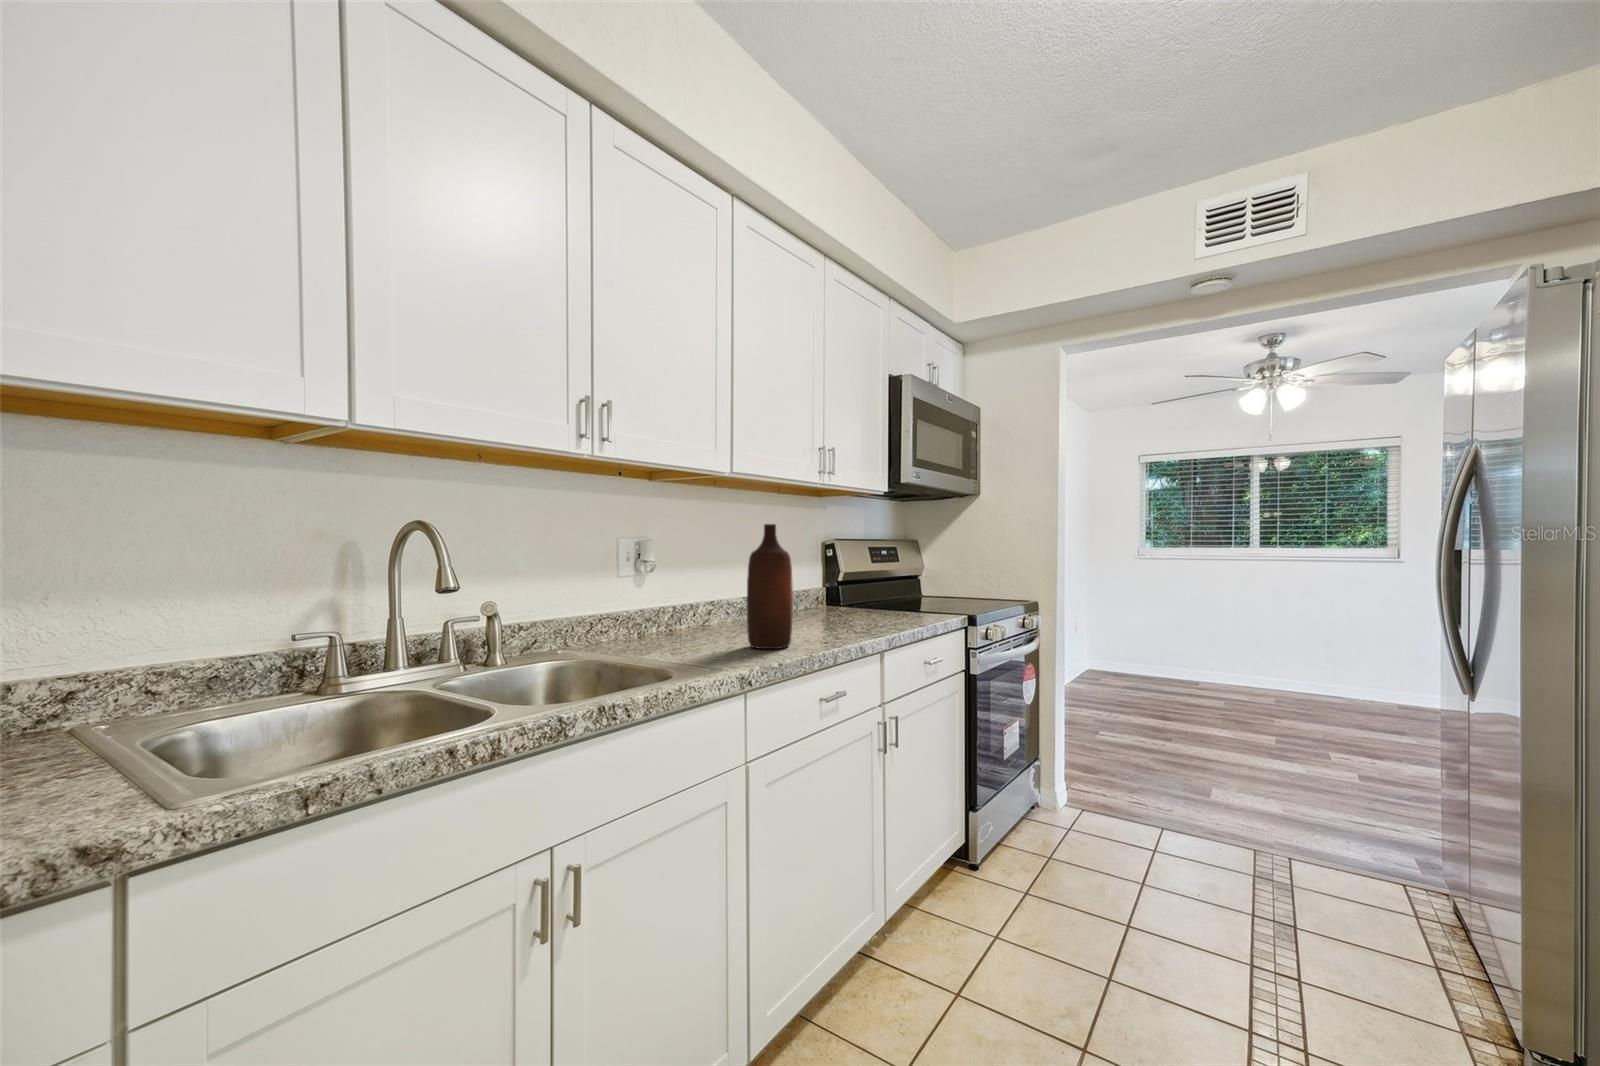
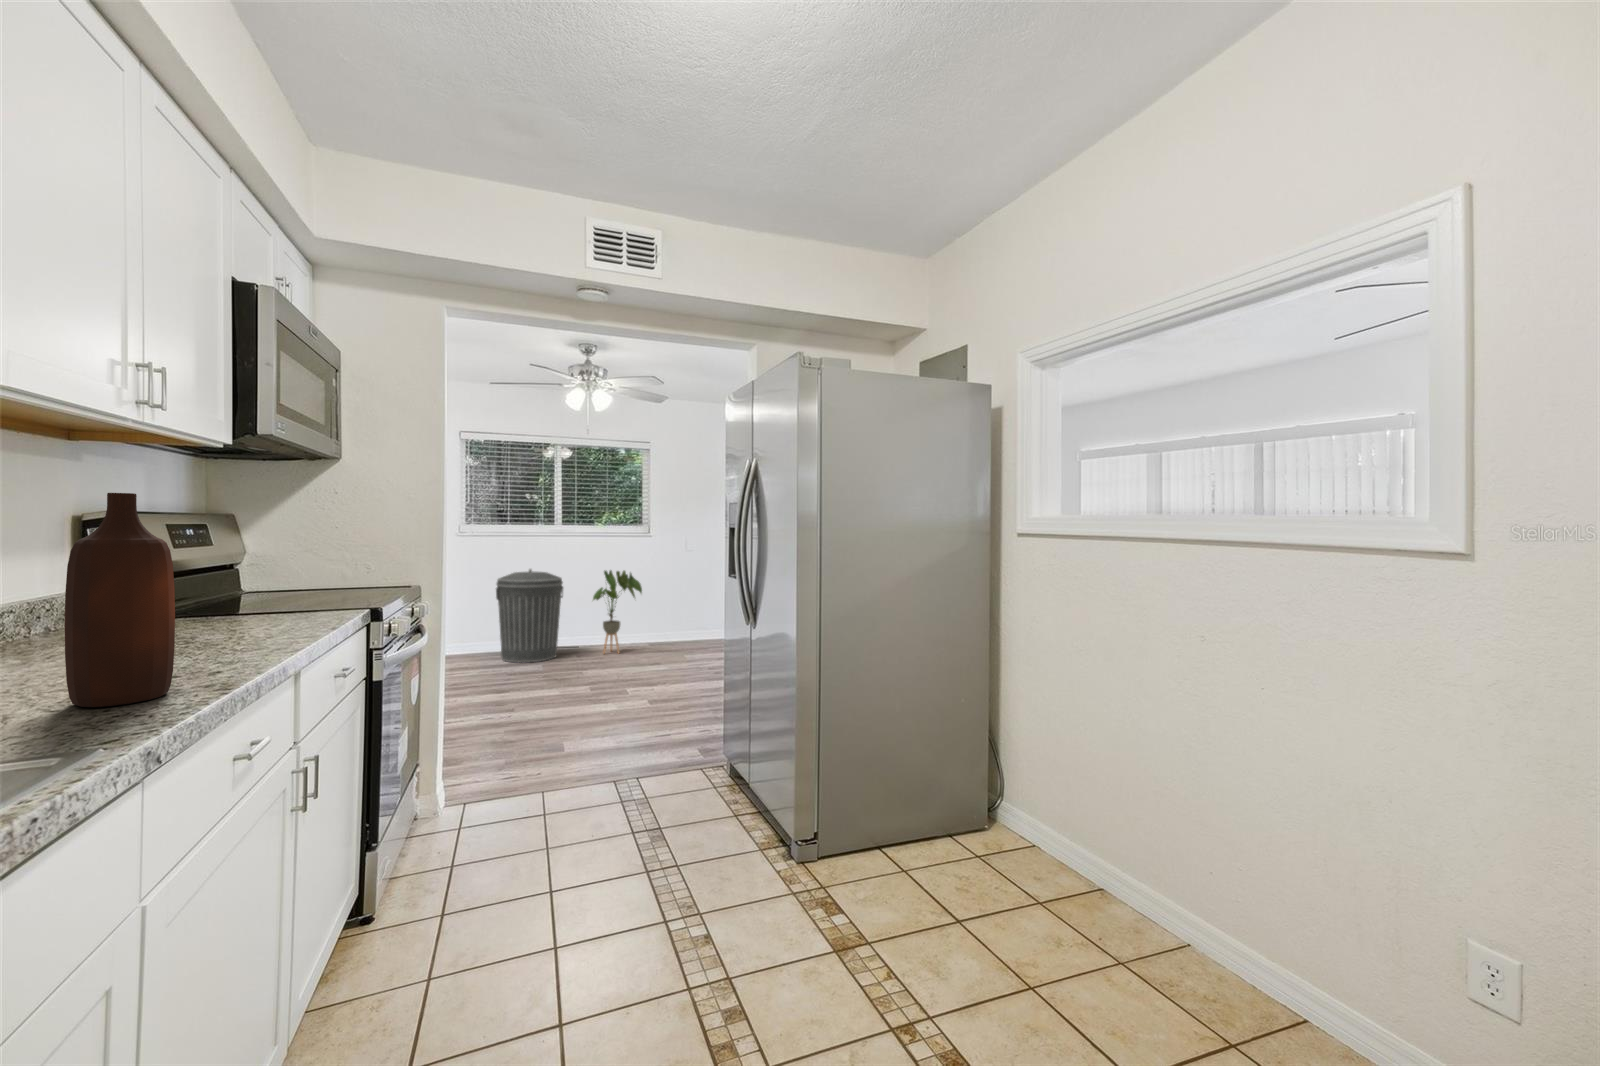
trash can: none [1181,595,1263,699] -> present [496,569,563,663]
house plant: none [1301,602,1379,709] -> present [593,570,642,653]

